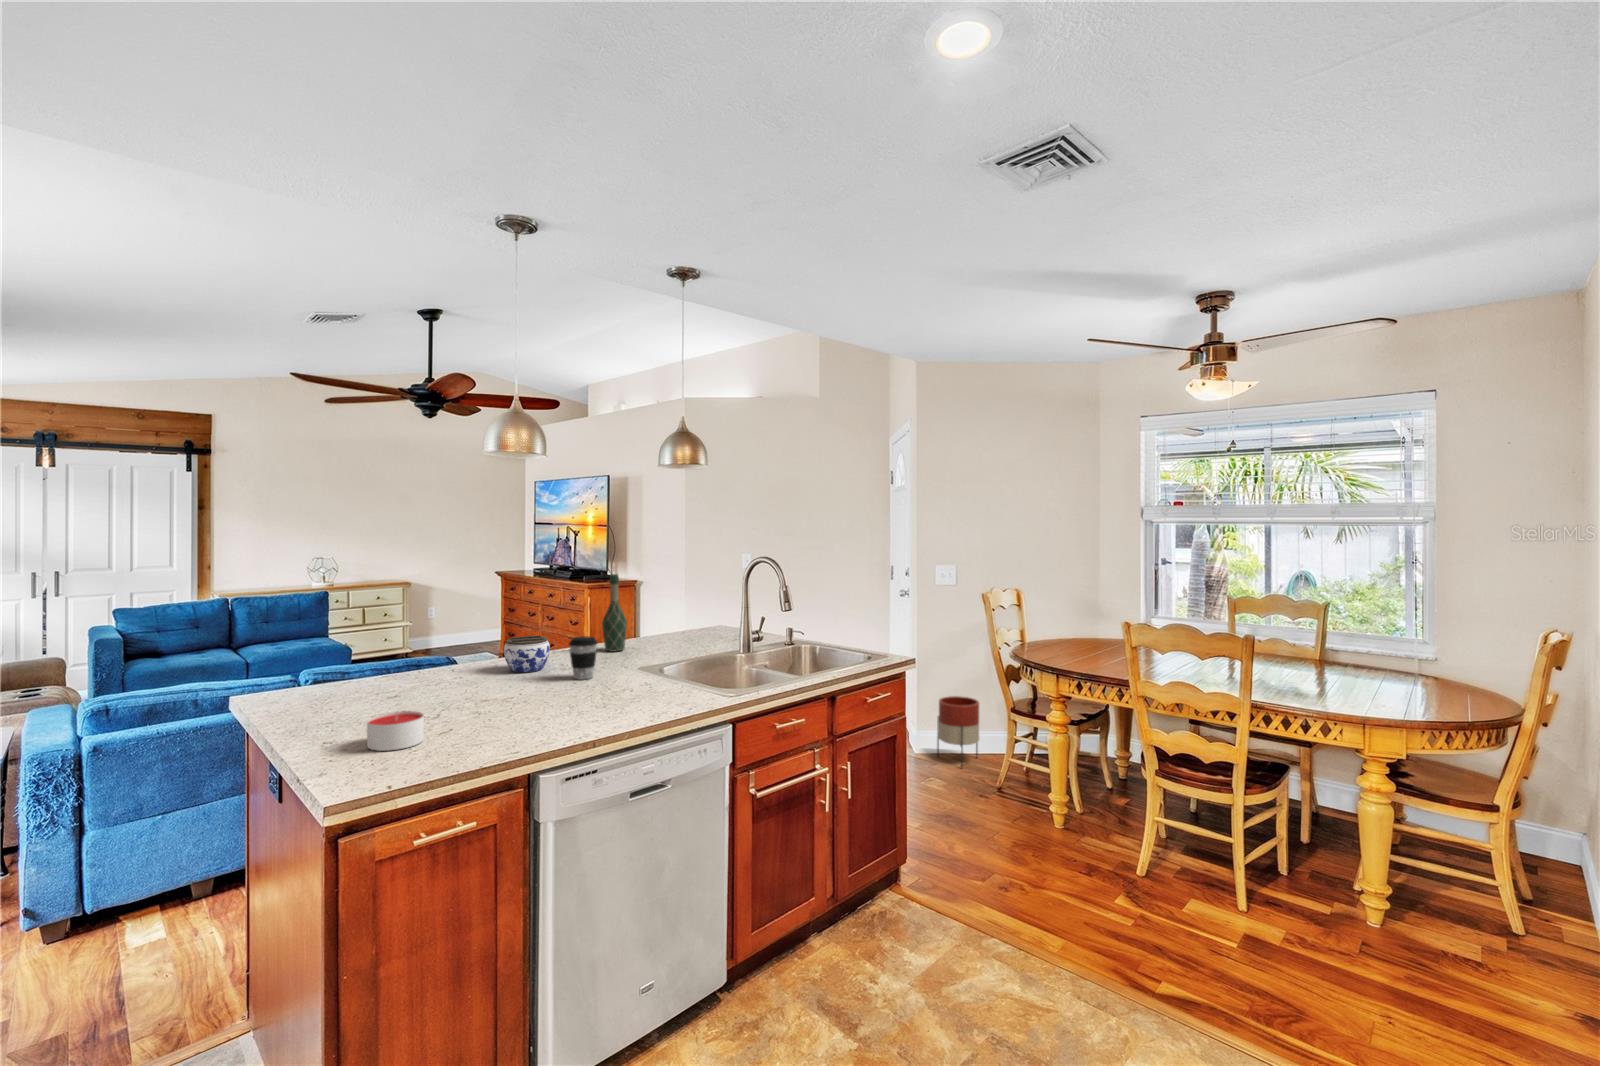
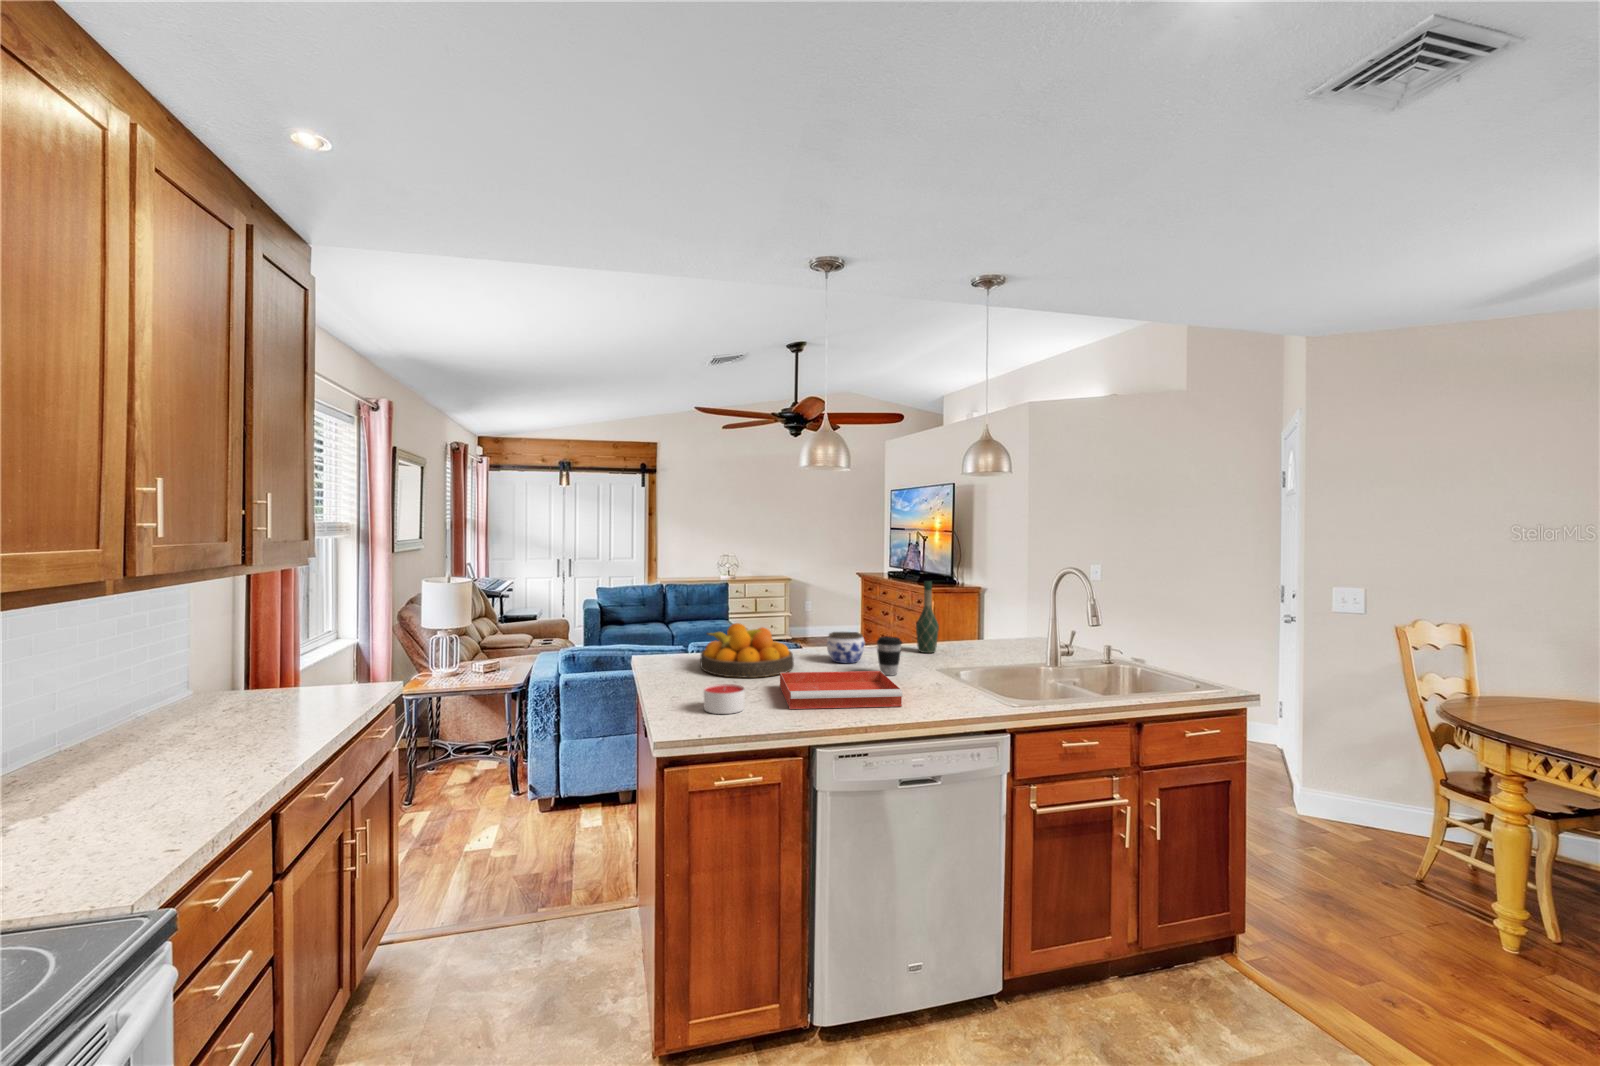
fruit bowl: none [338,638,467,705] -> present [700,623,794,678]
tray: none [459,675,615,731] -> present [780,671,902,709]
planter: present [937,696,979,767] -> none [1310,746,1371,834]

